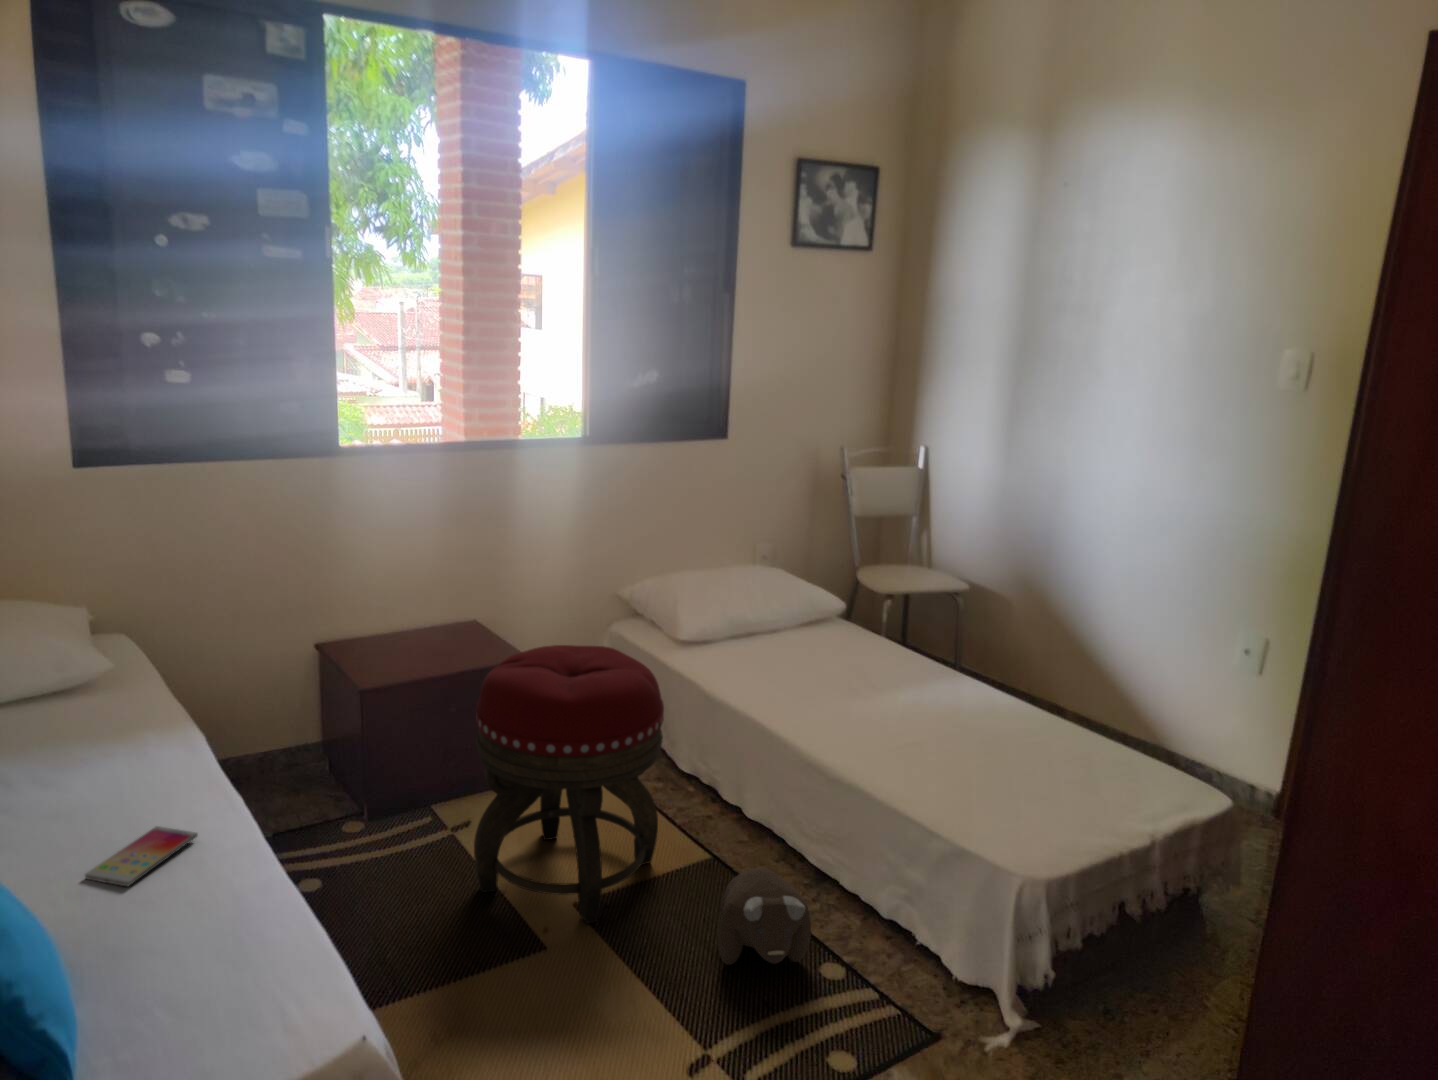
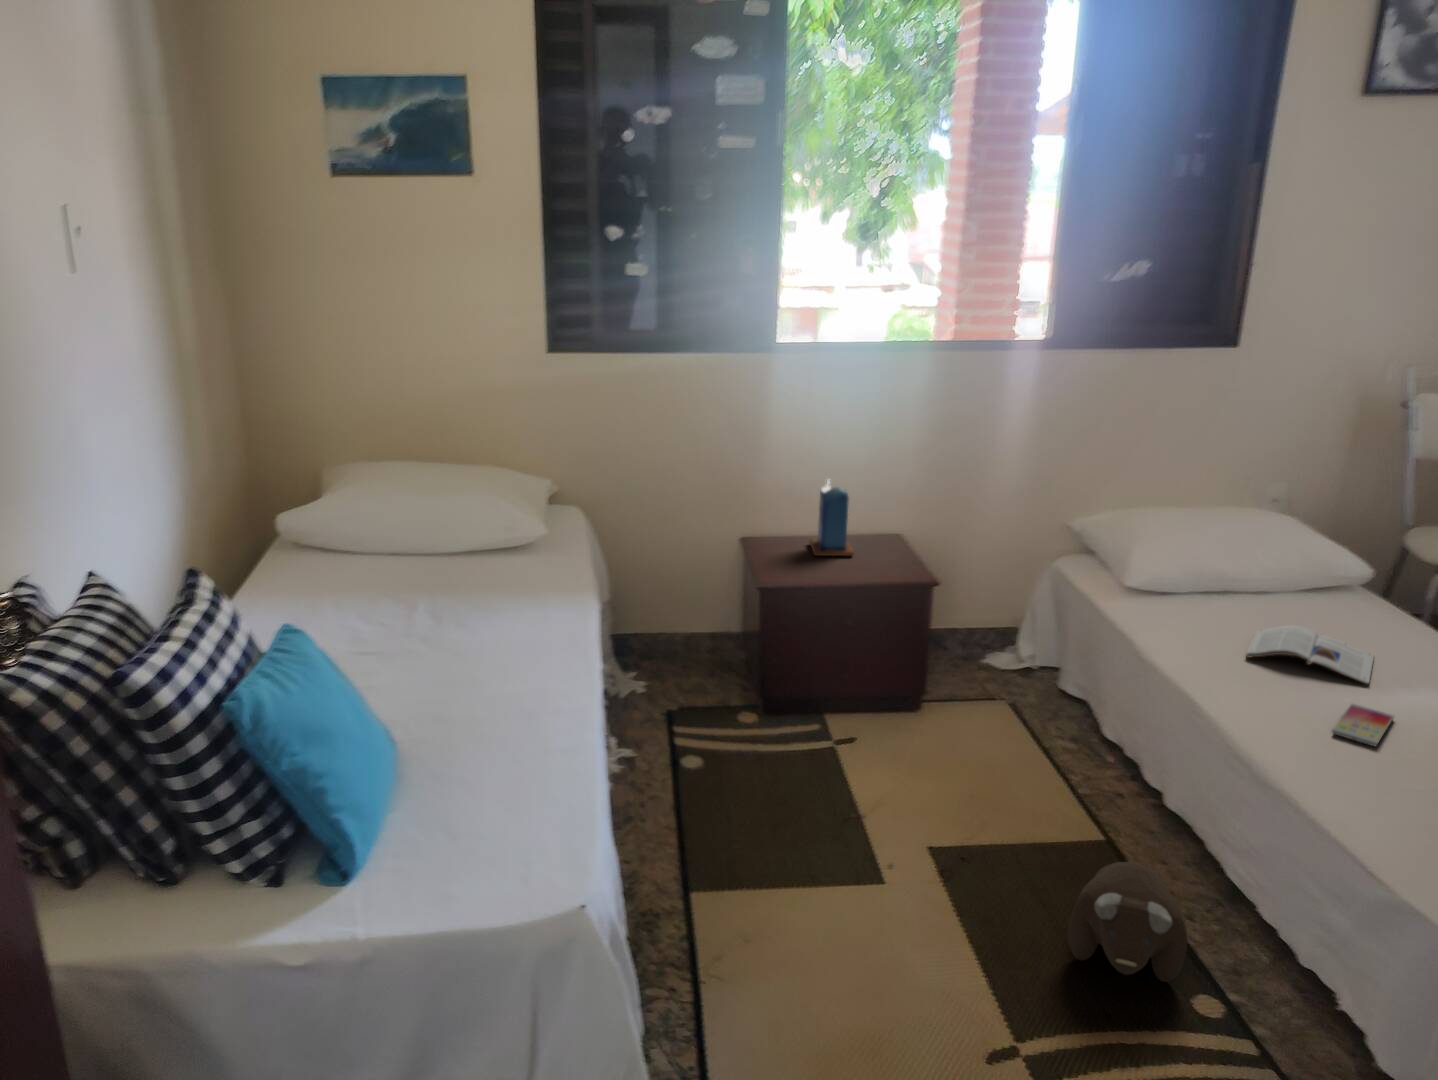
candle: none [391,576,440,652] -> present [809,480,854,556]
footstool: present [474,645,664,923] -> none [838,570,1058,872]
magazine: none [787,652,875,689] -> present [1246,626,1374,684]
smartphone: present [85,826,198,886] -> present [1332,704,1394,746]

